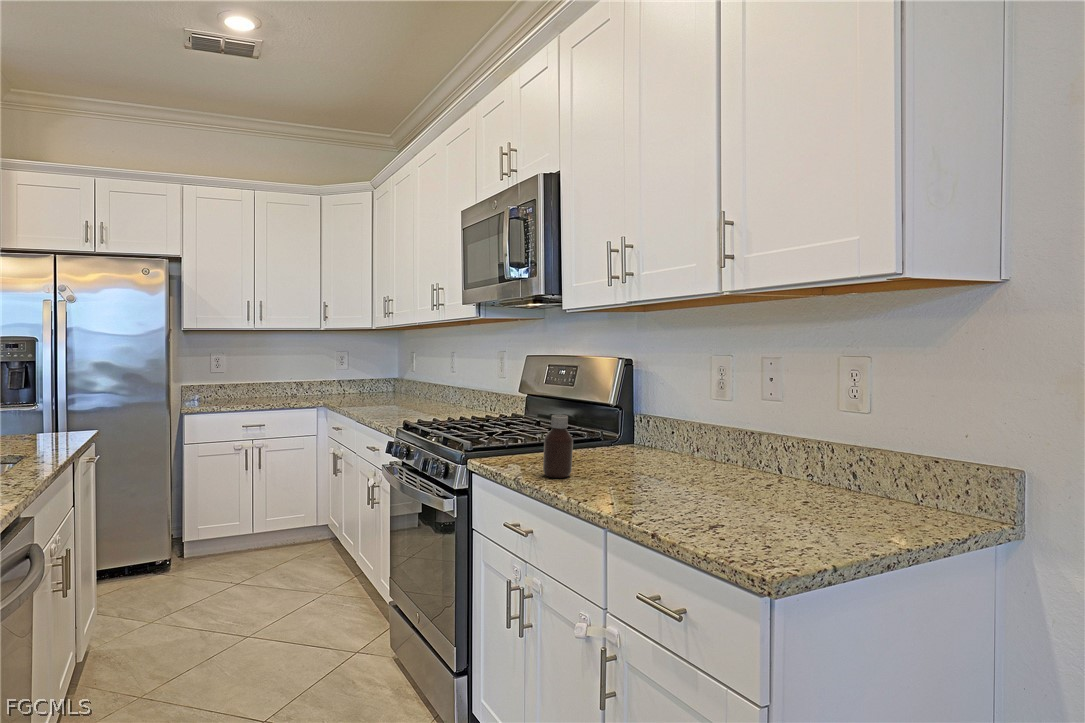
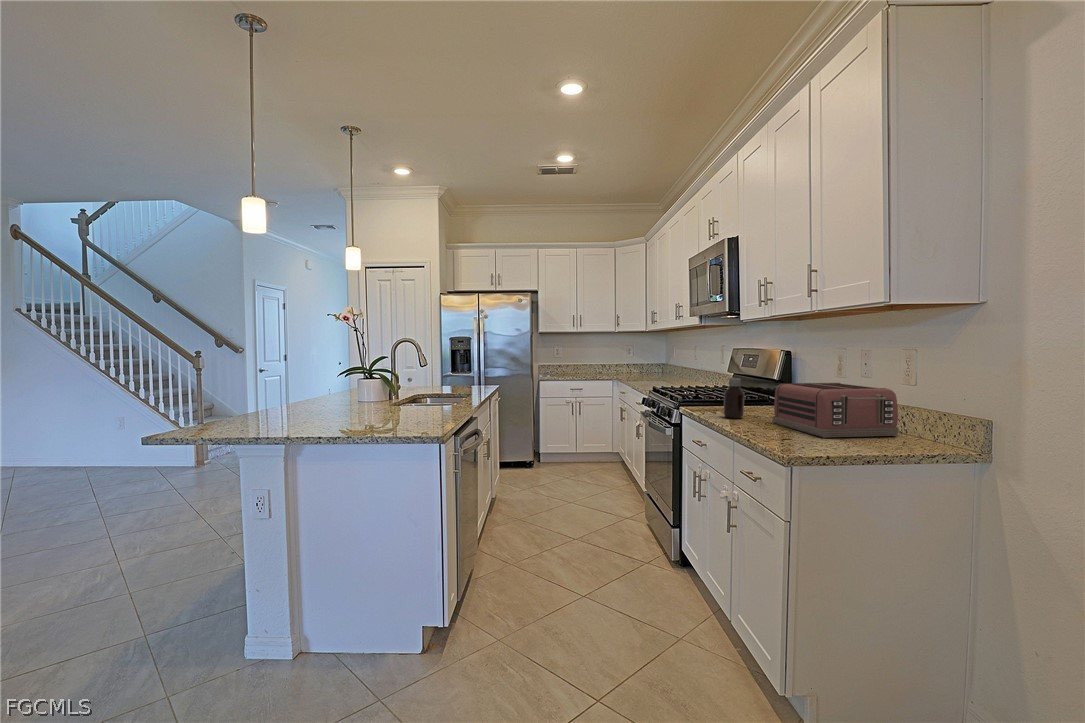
toaster: none [615,417,773,503] -> present [773,383,899,438]

